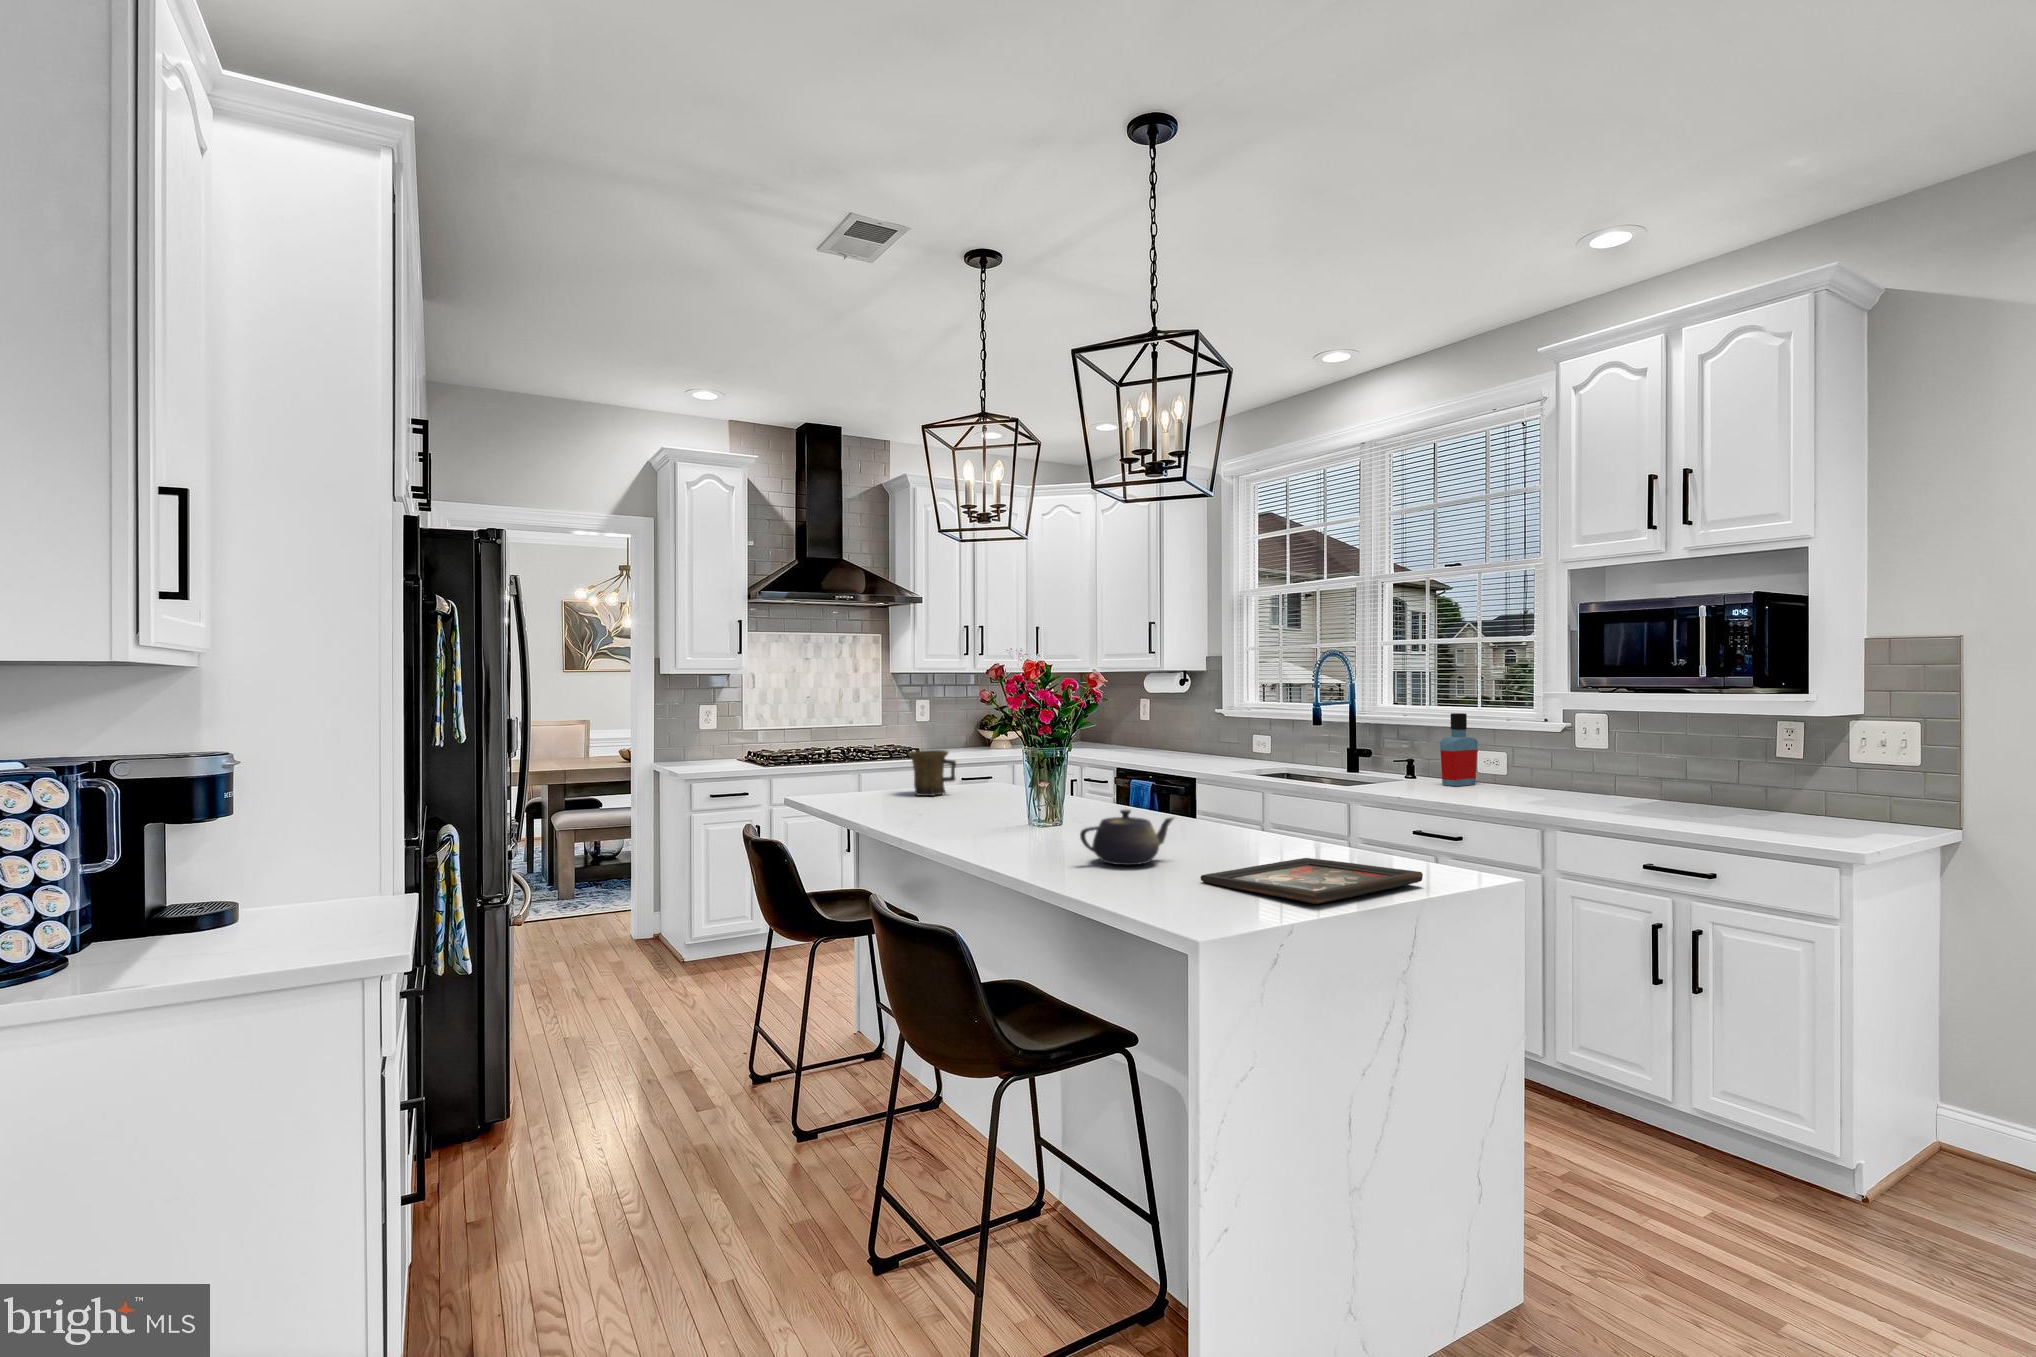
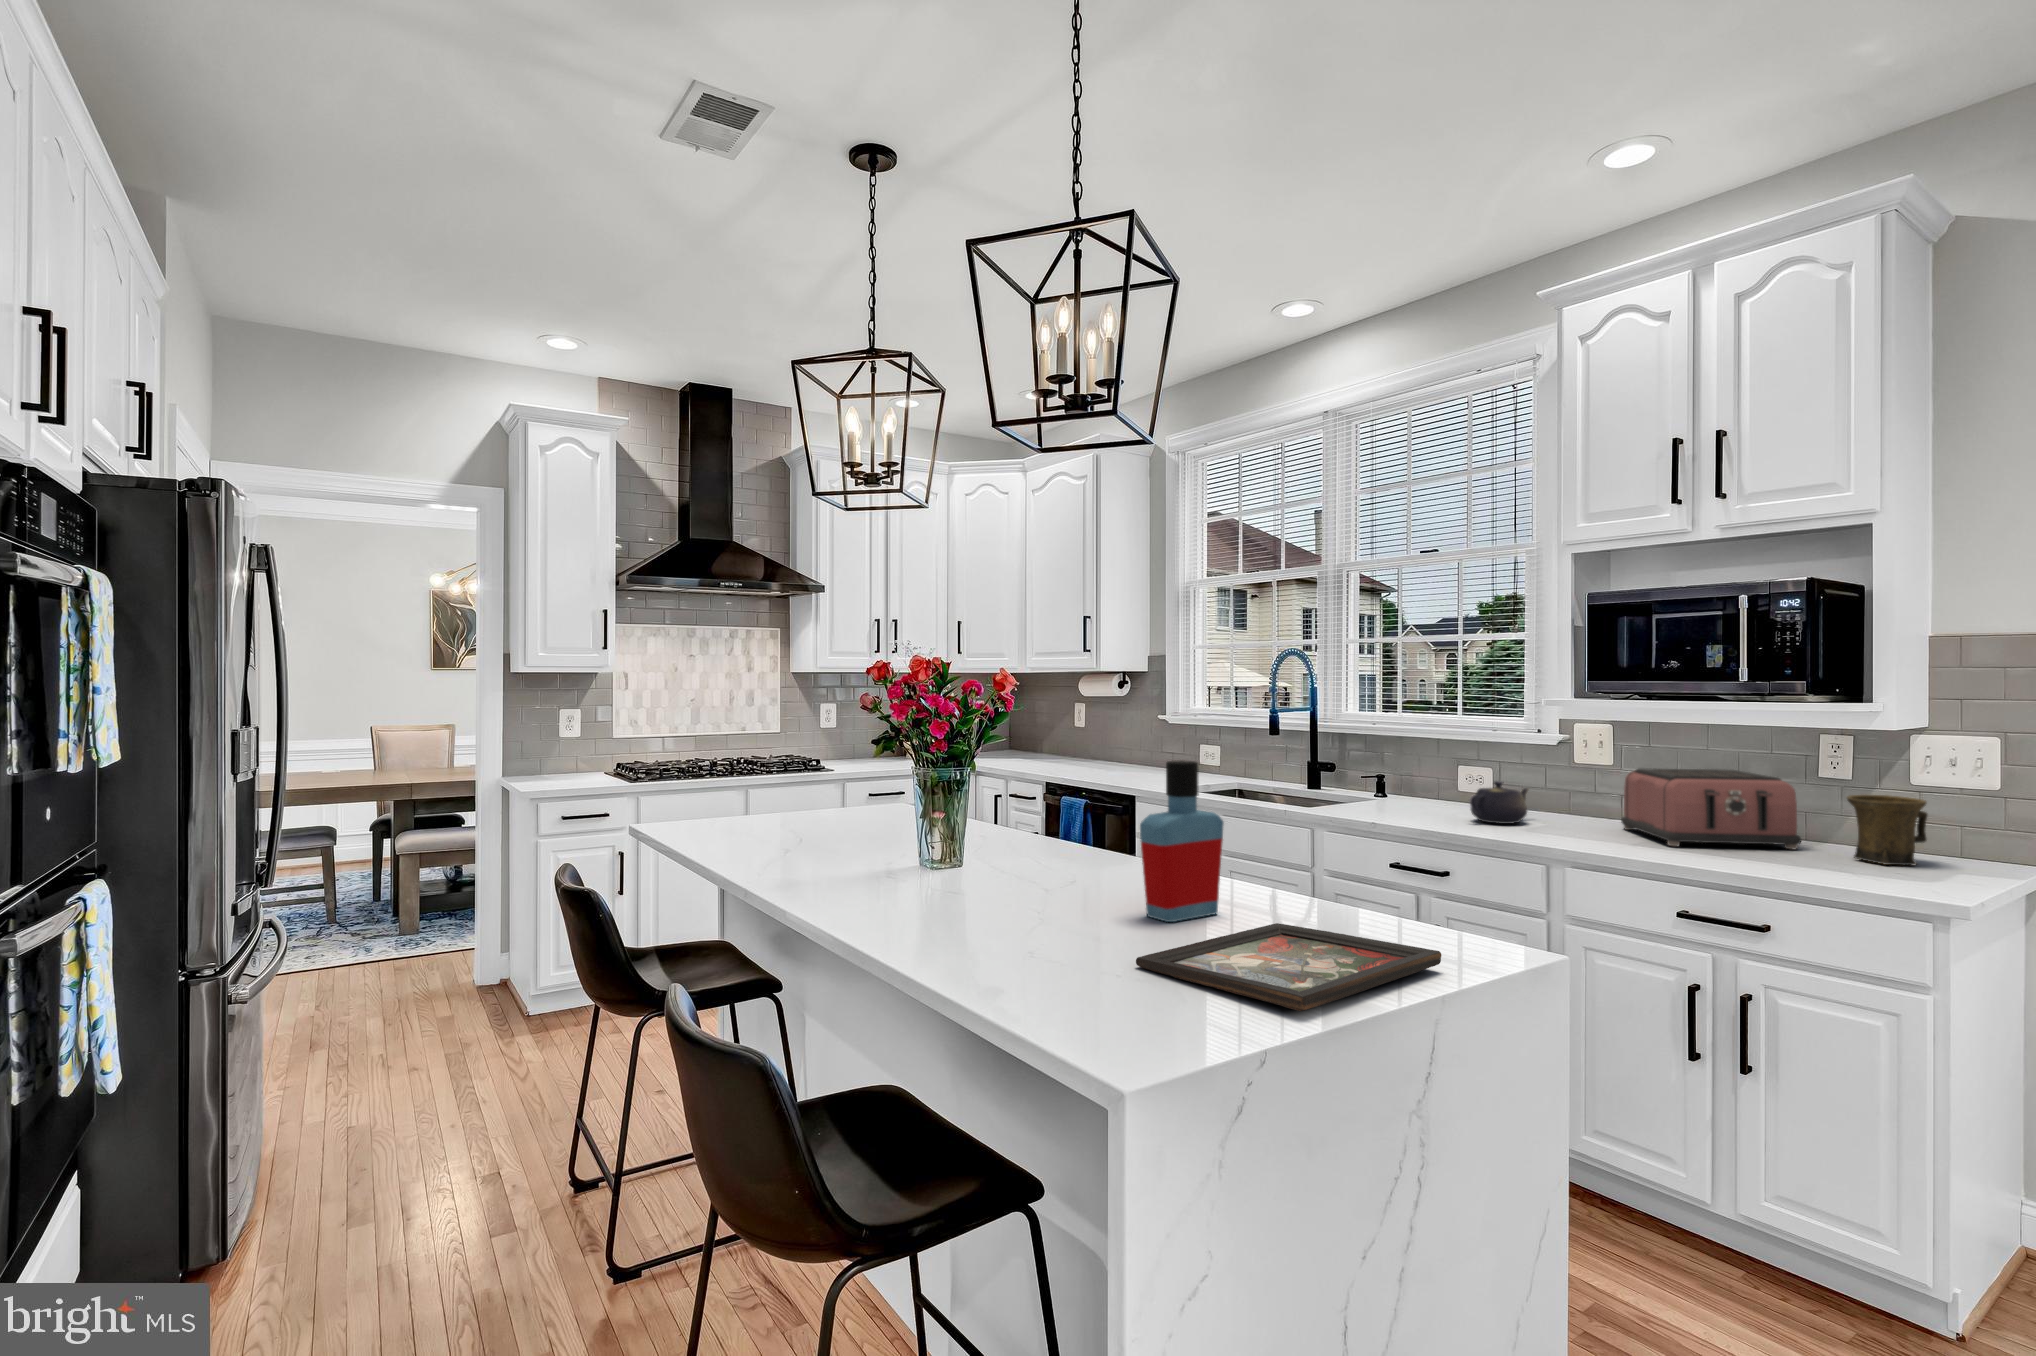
bottle: present [1440,713,1478,786] -> present [1140,760,1224,922]
mug: present [908,750,956,796] -> present [1847,795,1927,865]
toaster: none [1611,751,1755,816] -> present [1621,768,1801,849]
teapot: present [1080,810,1174,865] -> present [1469,781,1529,824]

